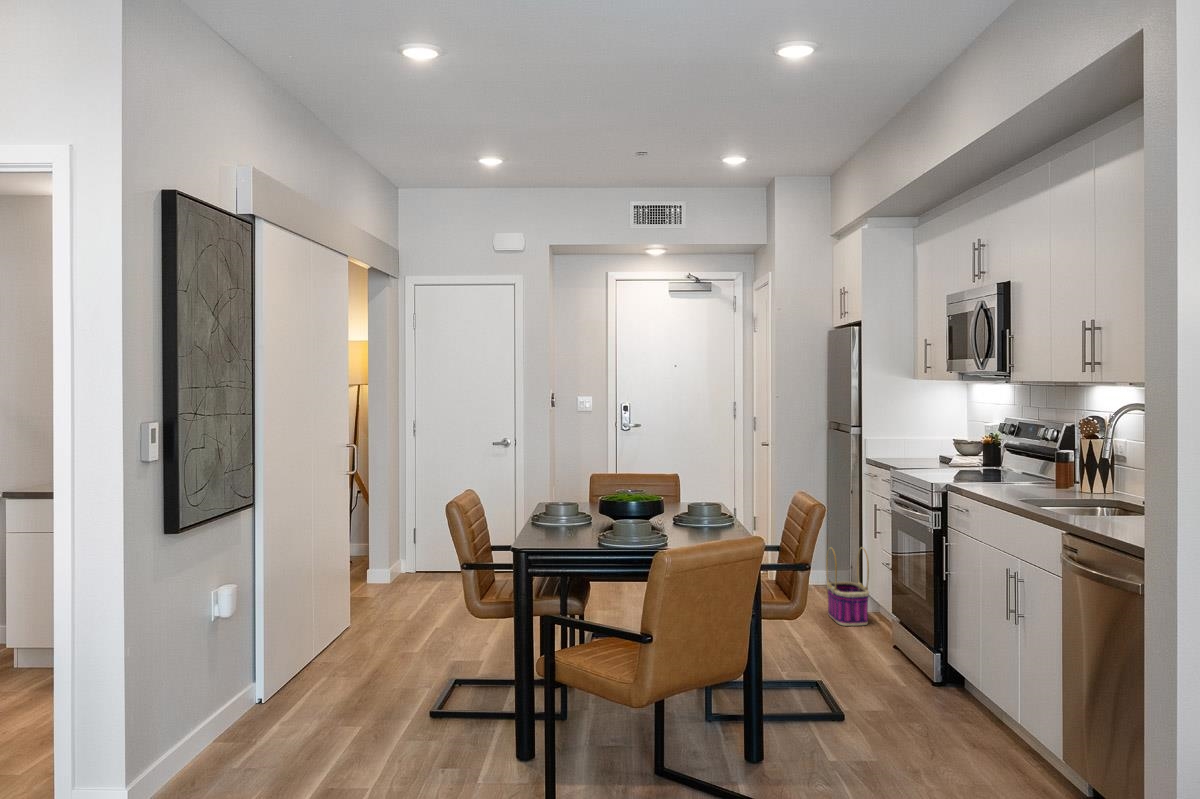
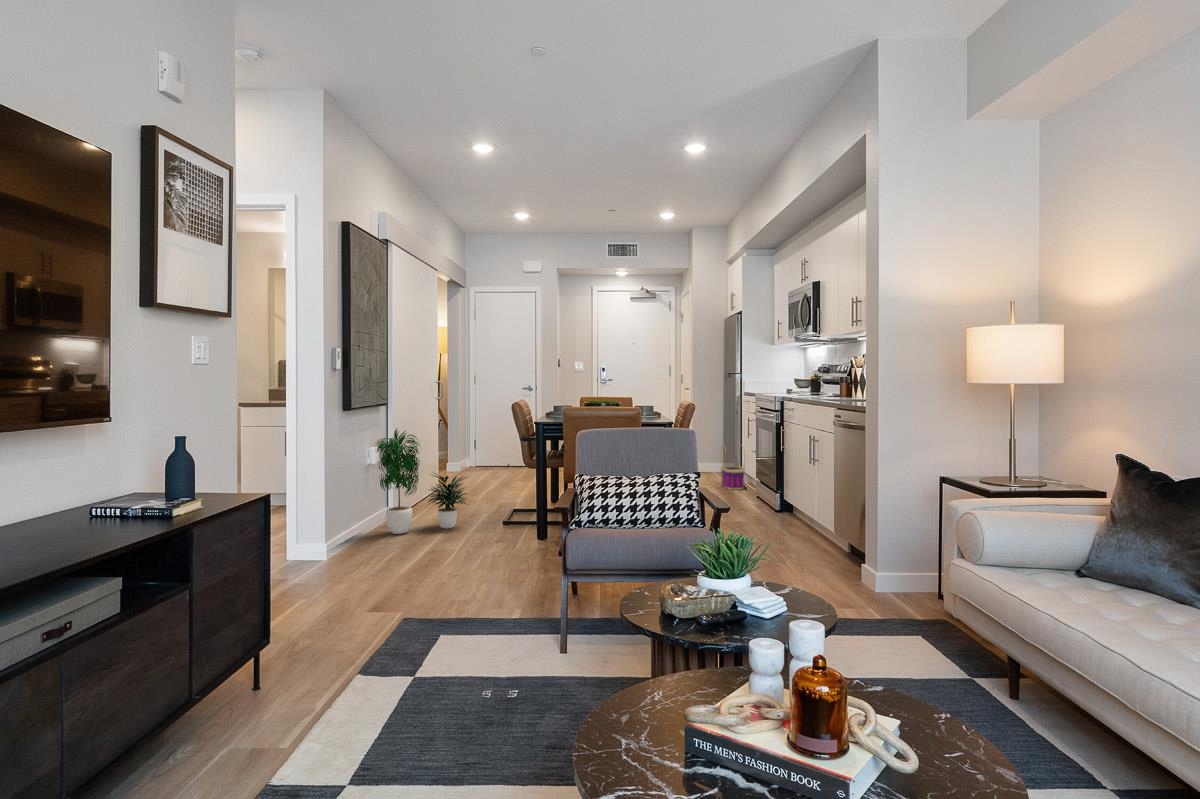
potted plant: none [223,551,396,743] -> present [377,429,468,534]

